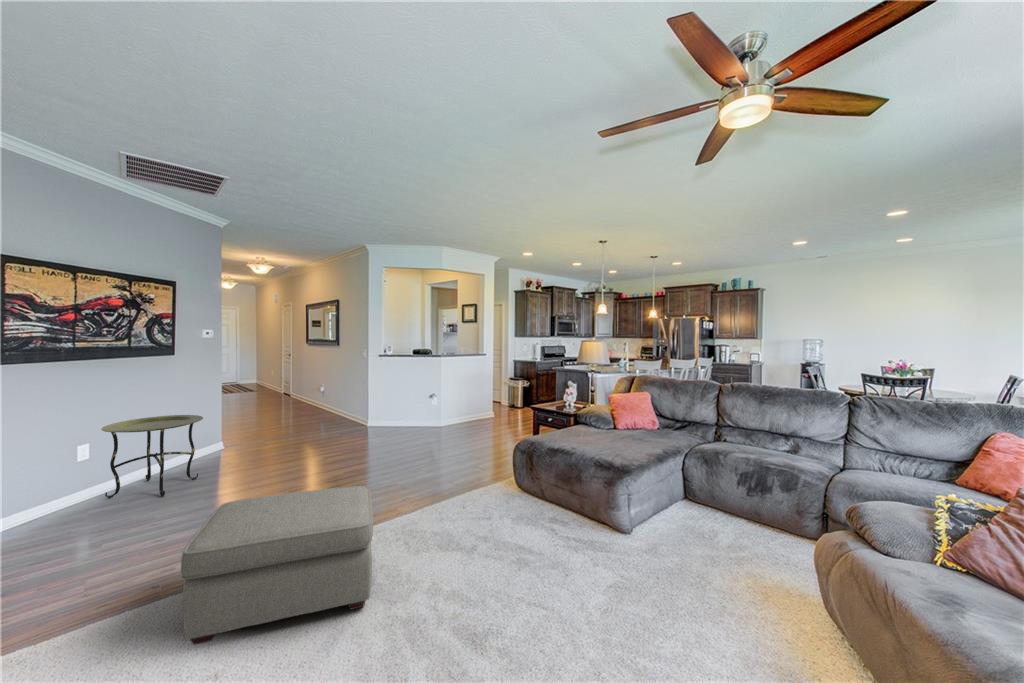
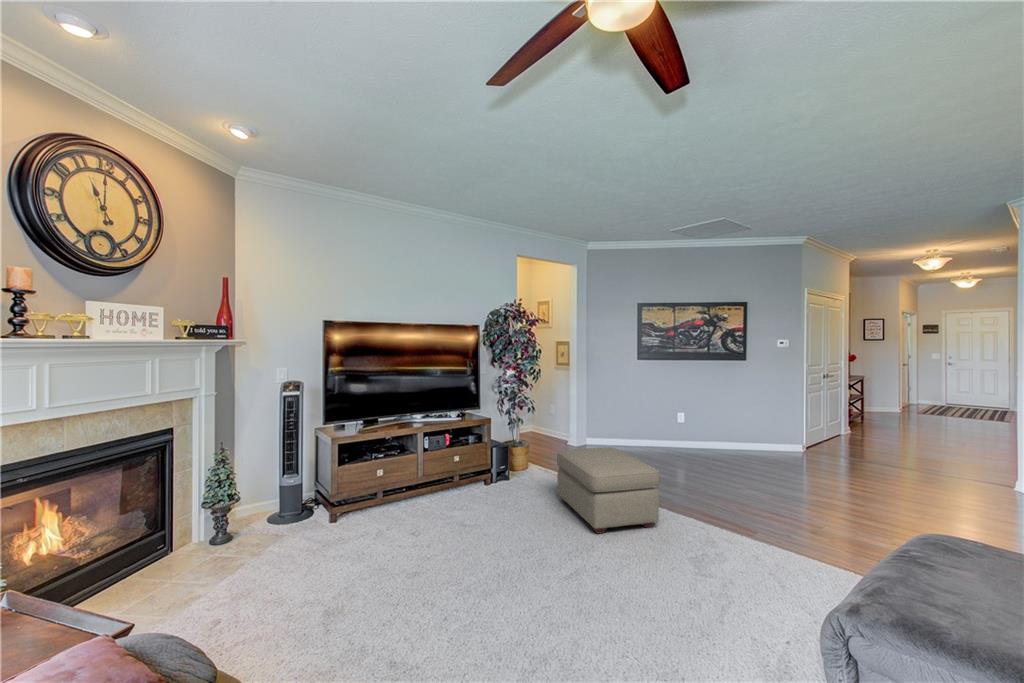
side table: present [101,415,203,498] -> none [676,404,736,459]

